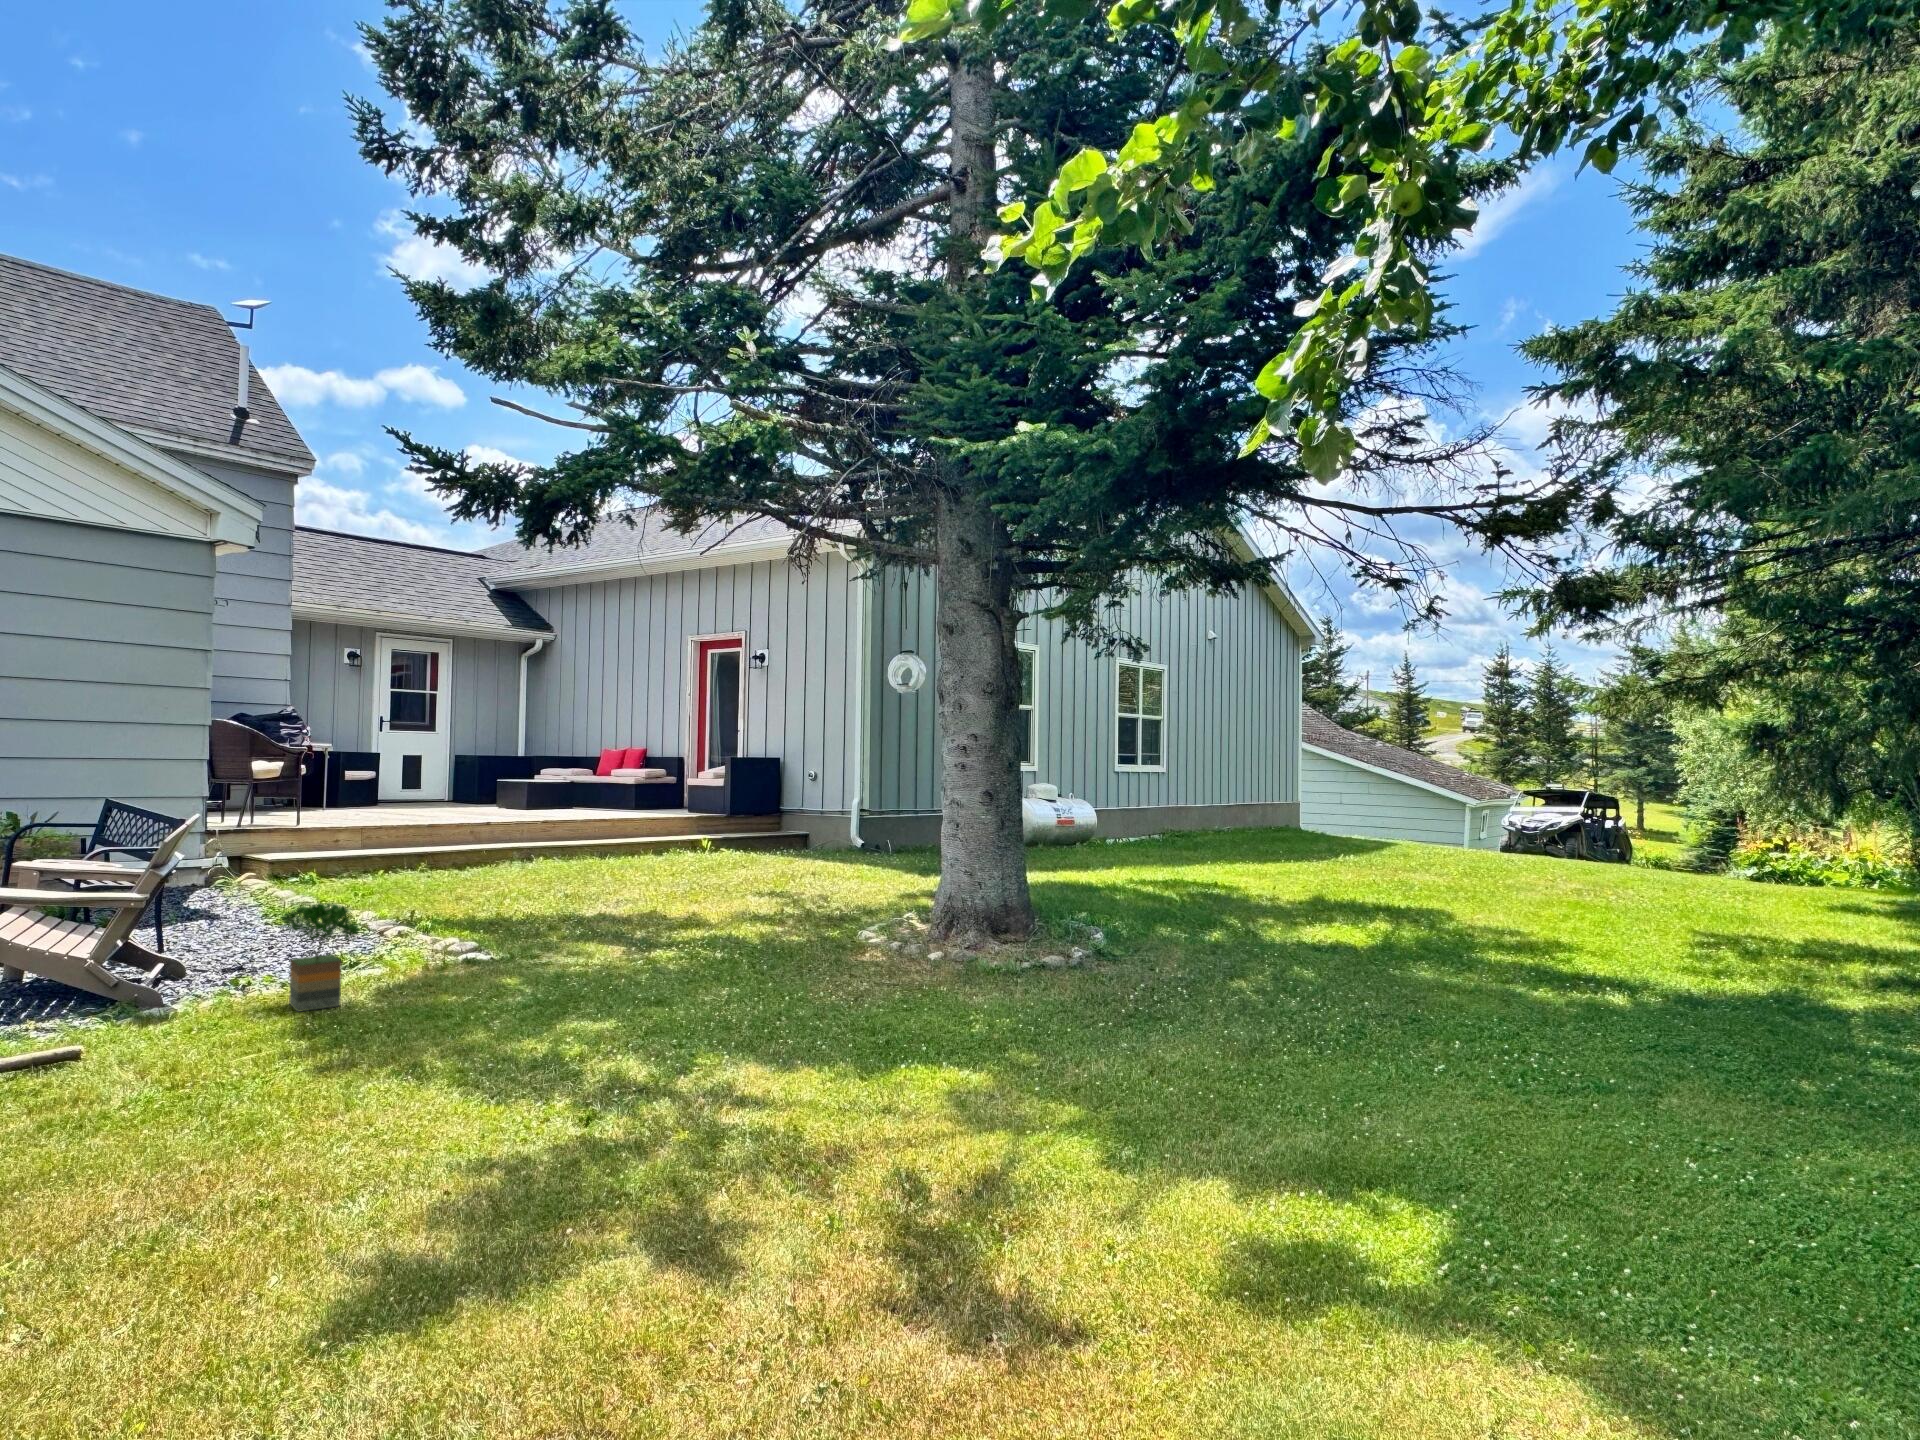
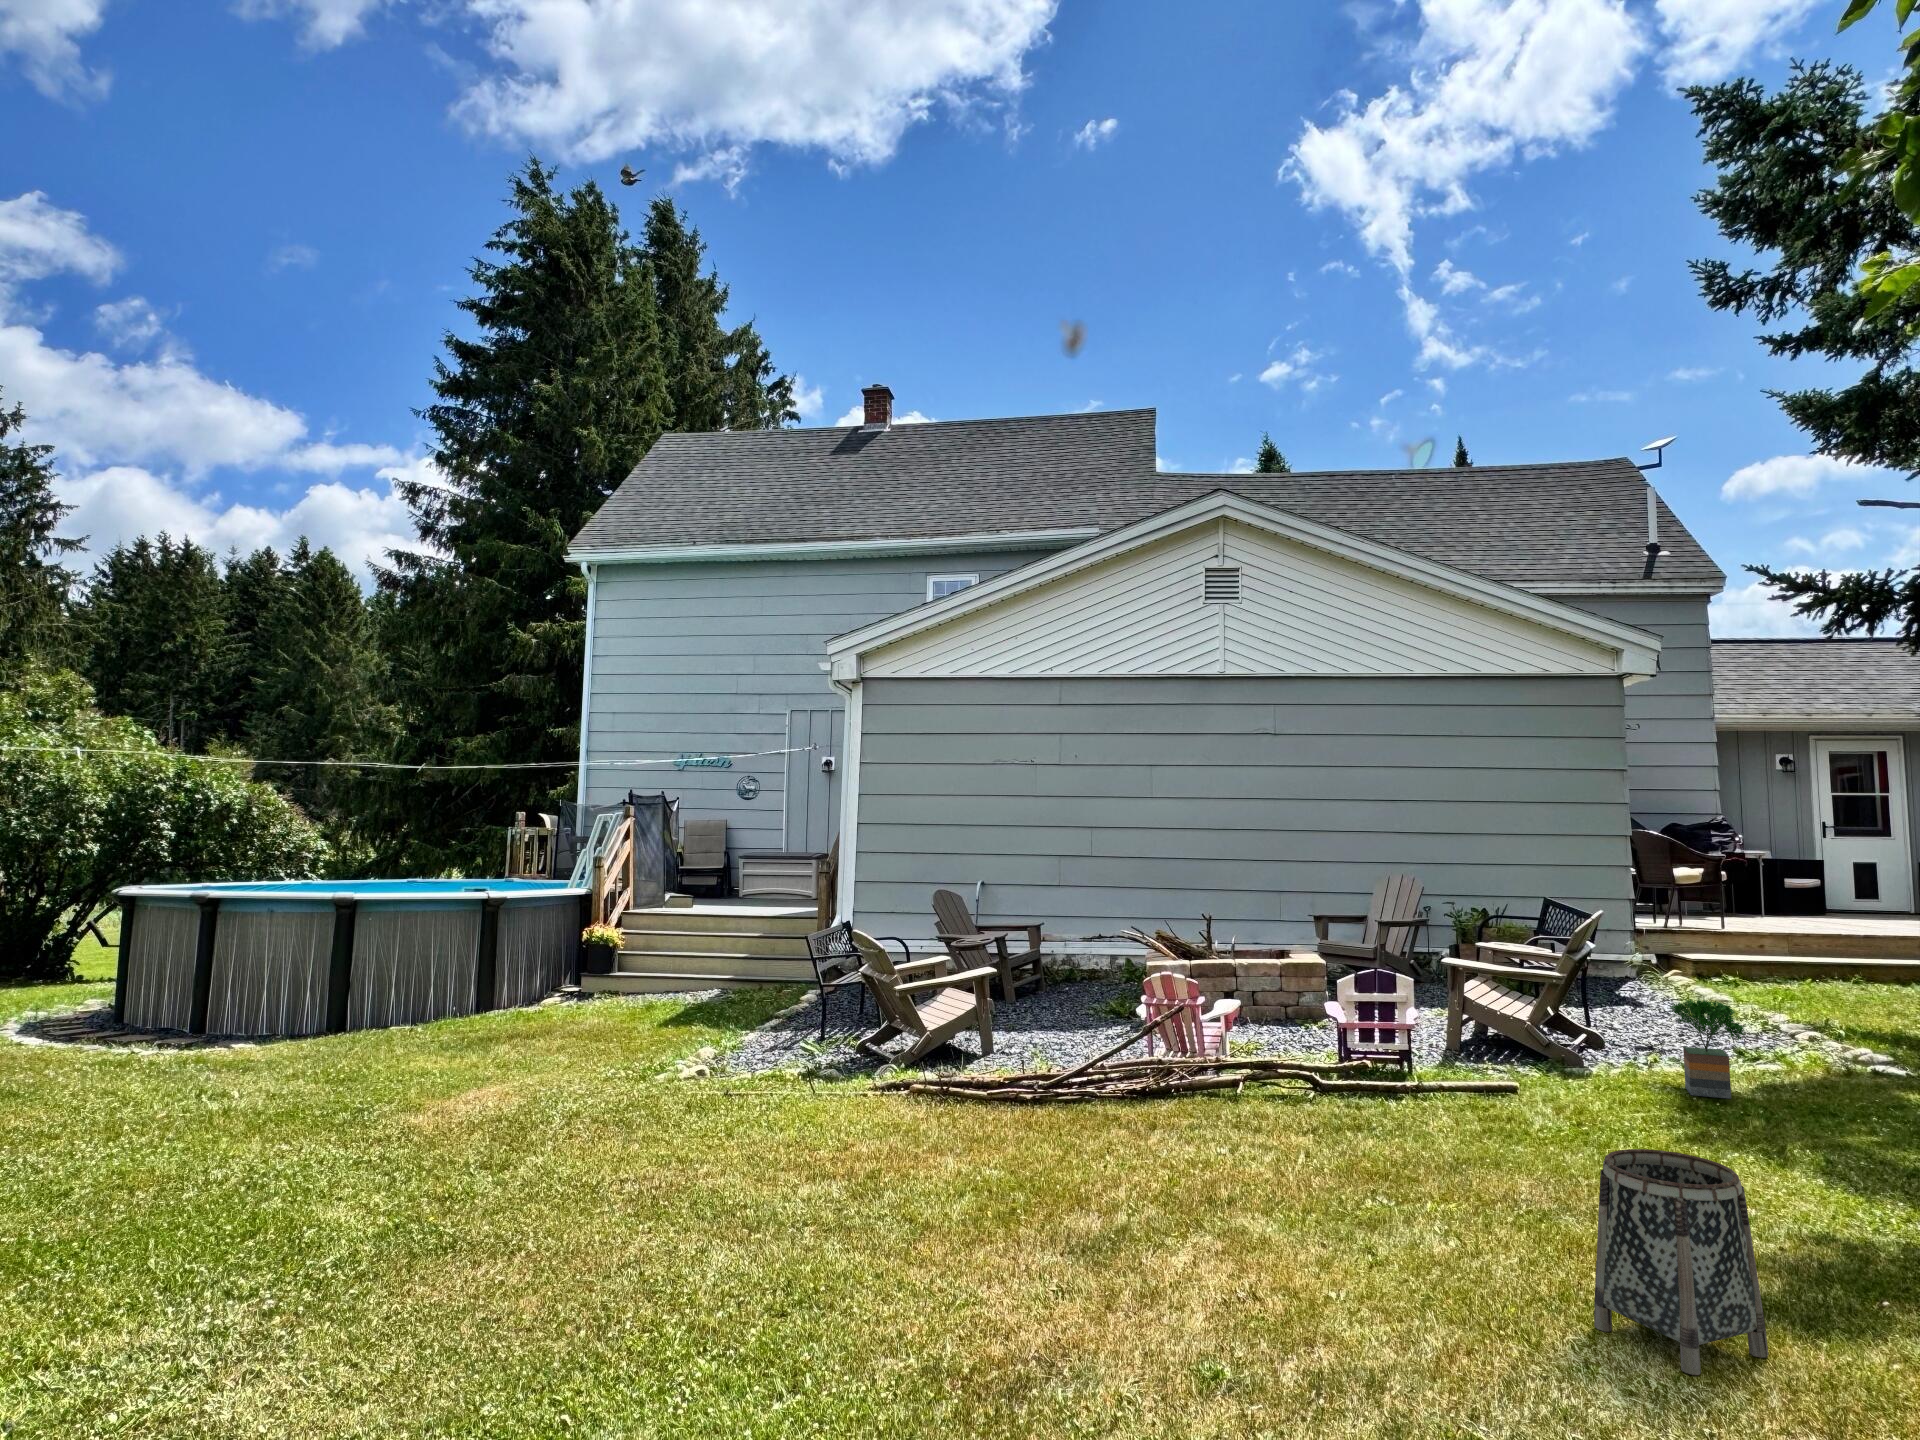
basket: none [259,1107,469,1397] -> present [1594,1149,1768,1375]

